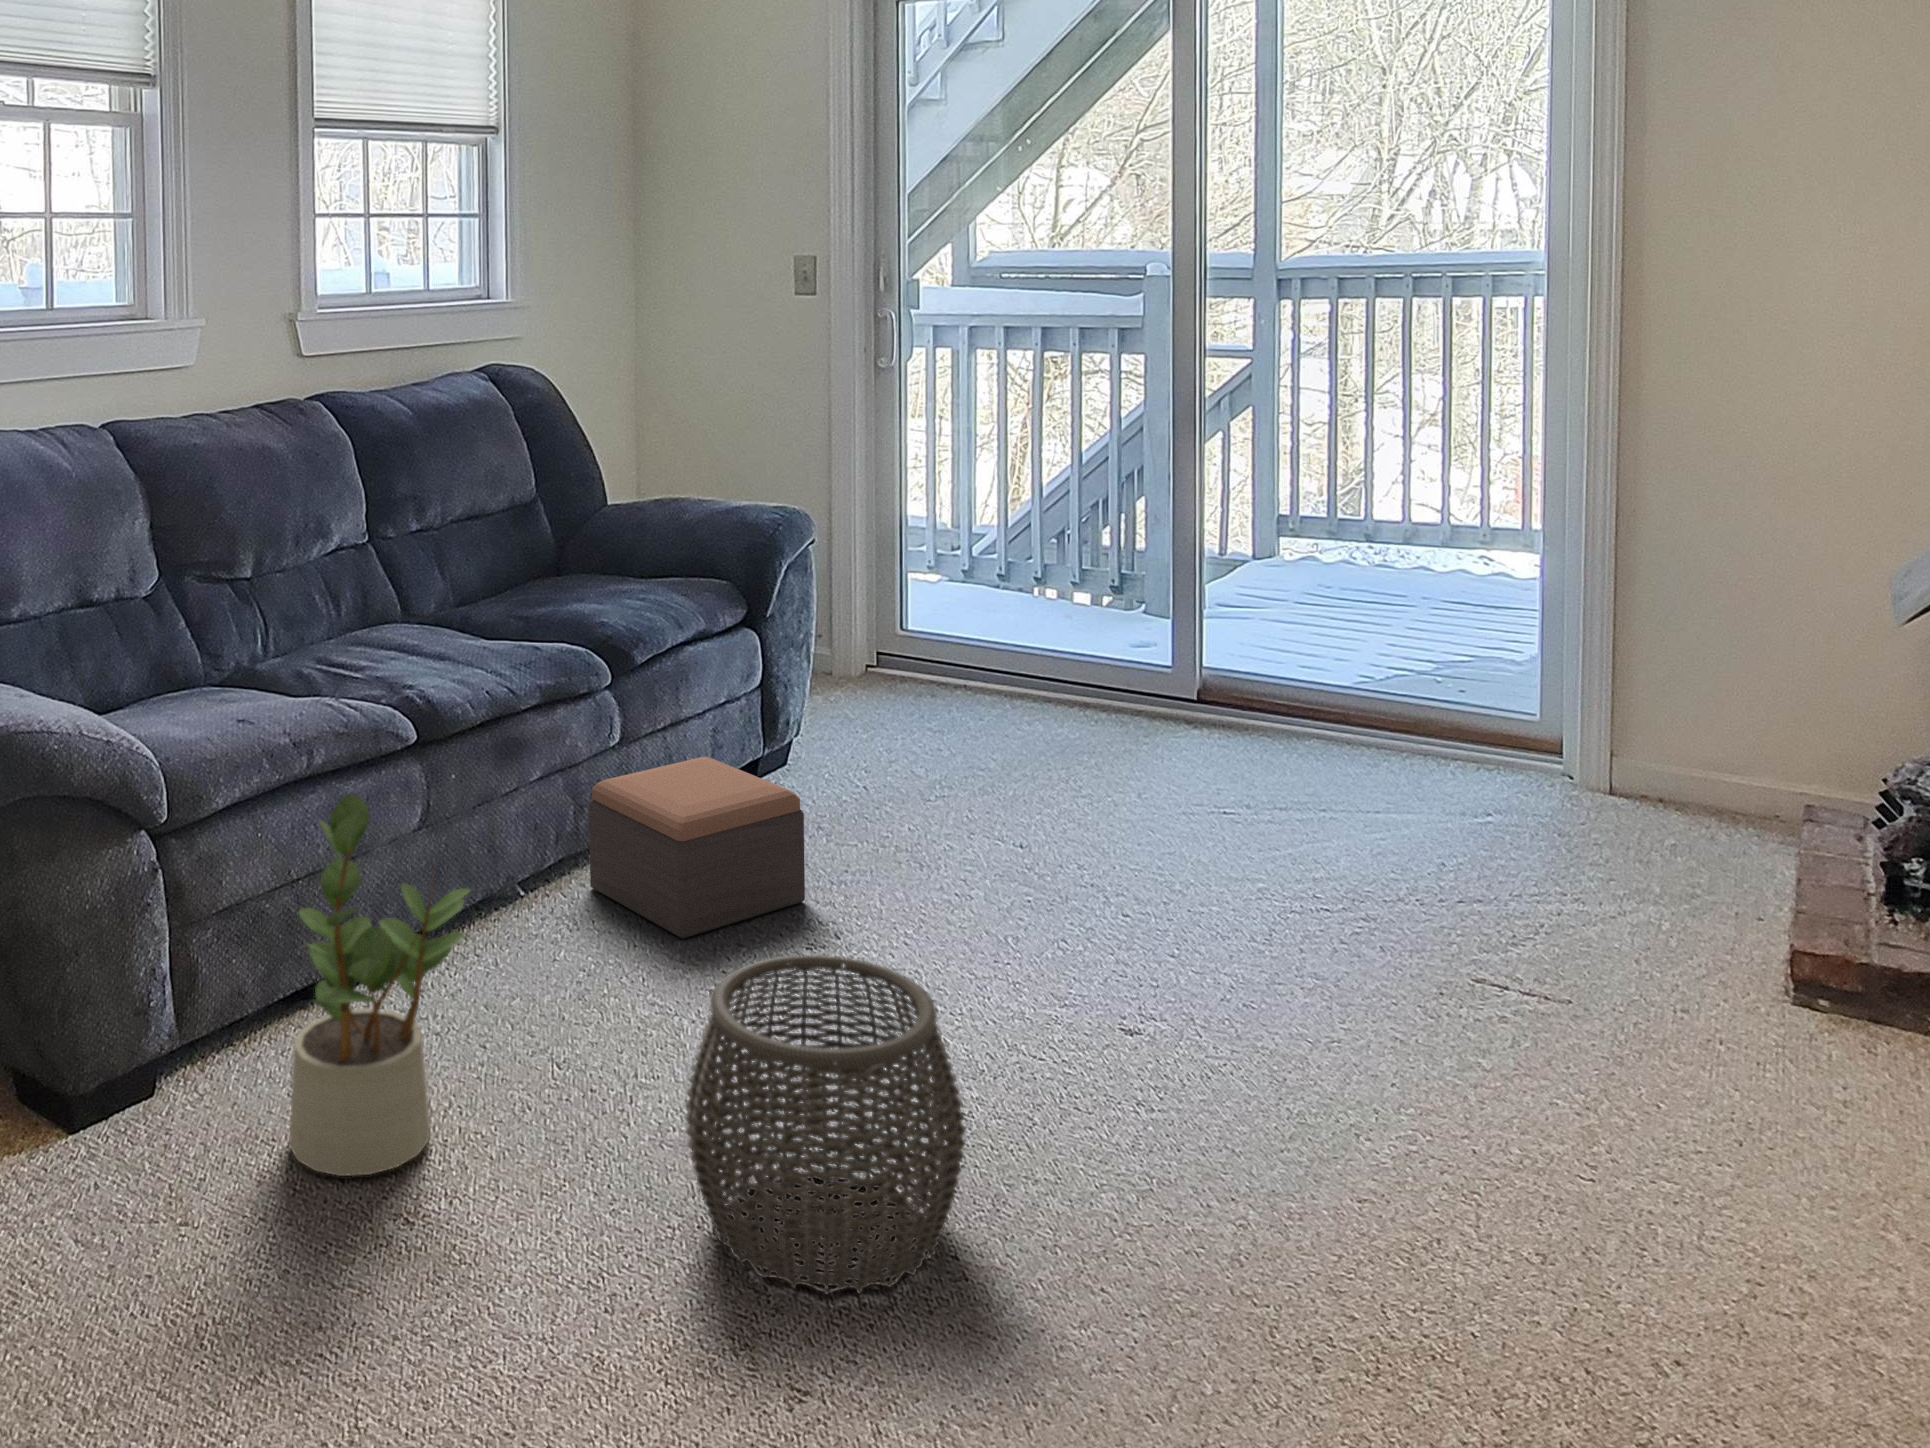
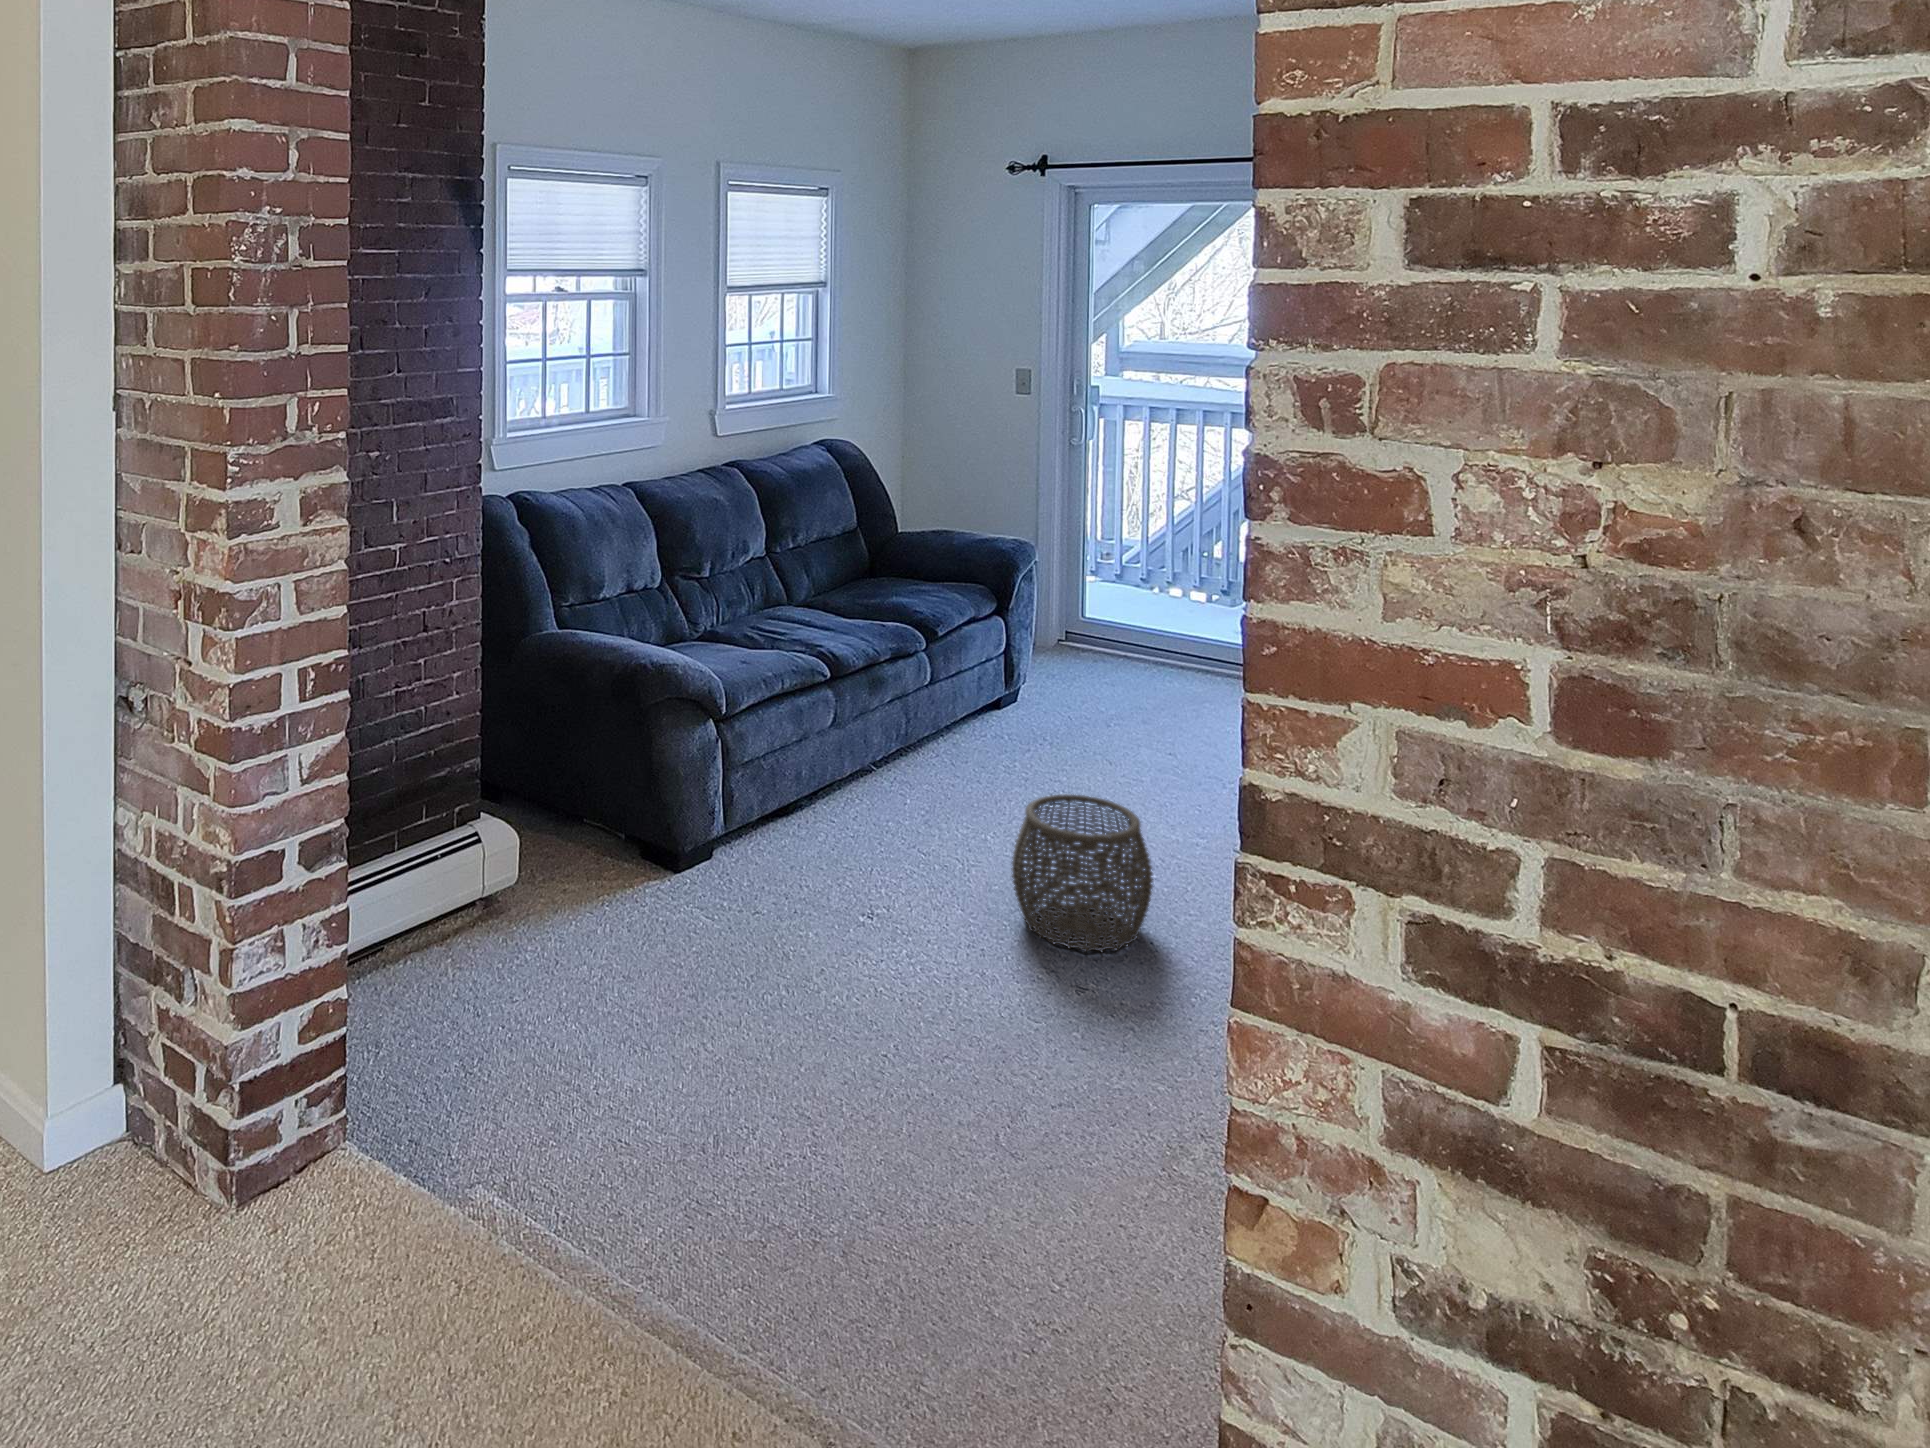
footstool: present [589,757,805,939] -> none [914,692,1042,795]
potted plant: present [289,794,470,1176] -> none [796,704,892,895]

